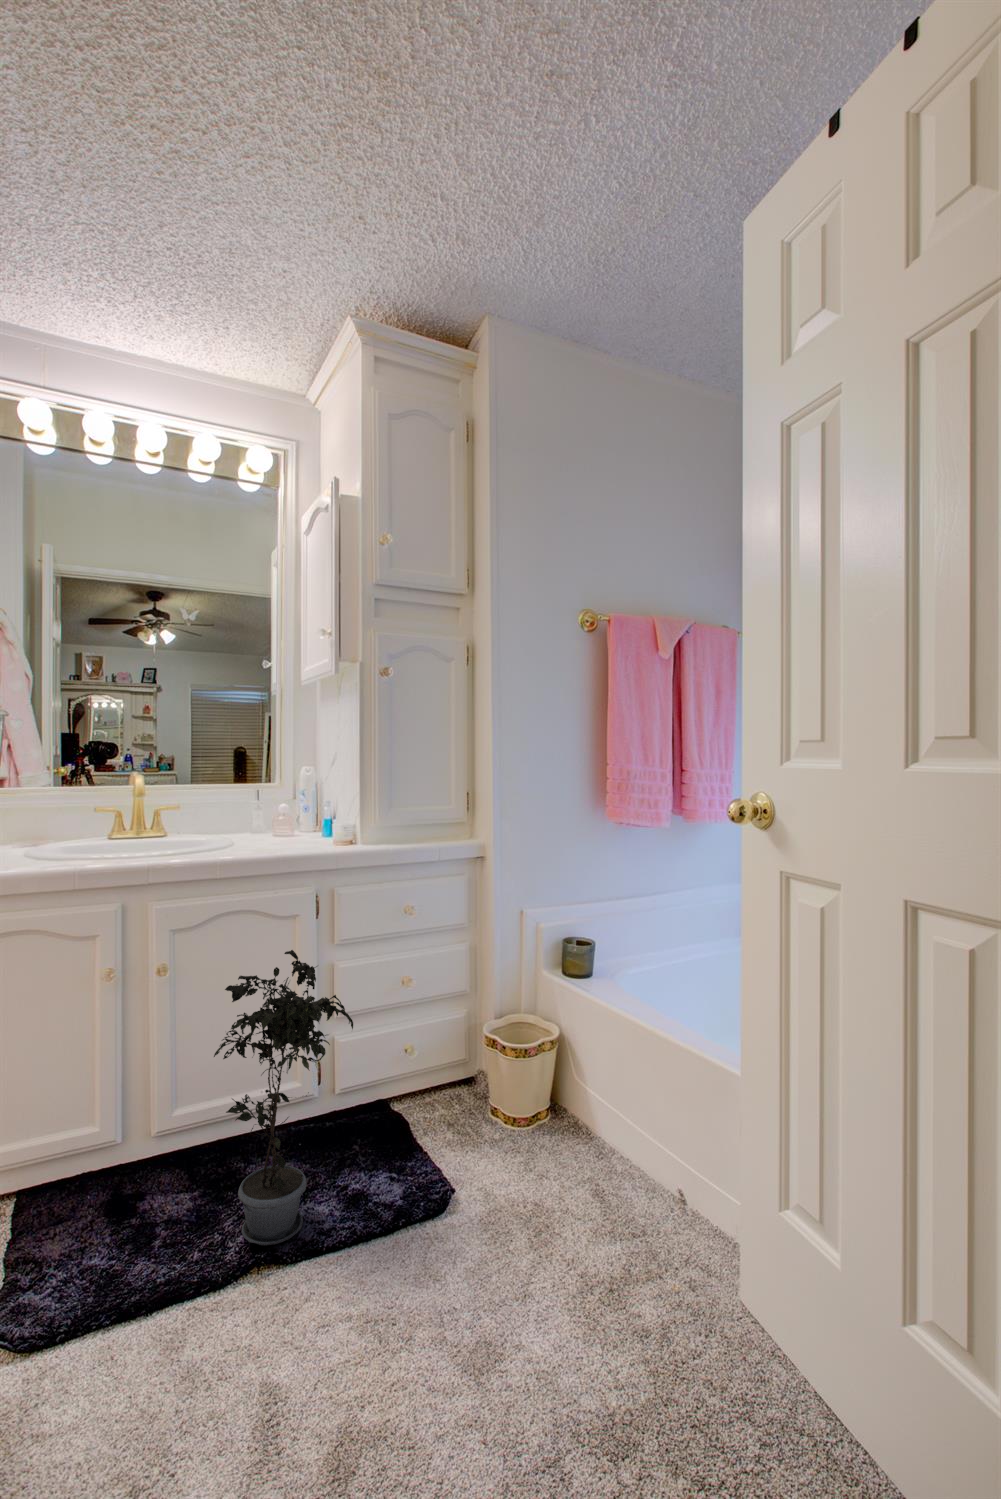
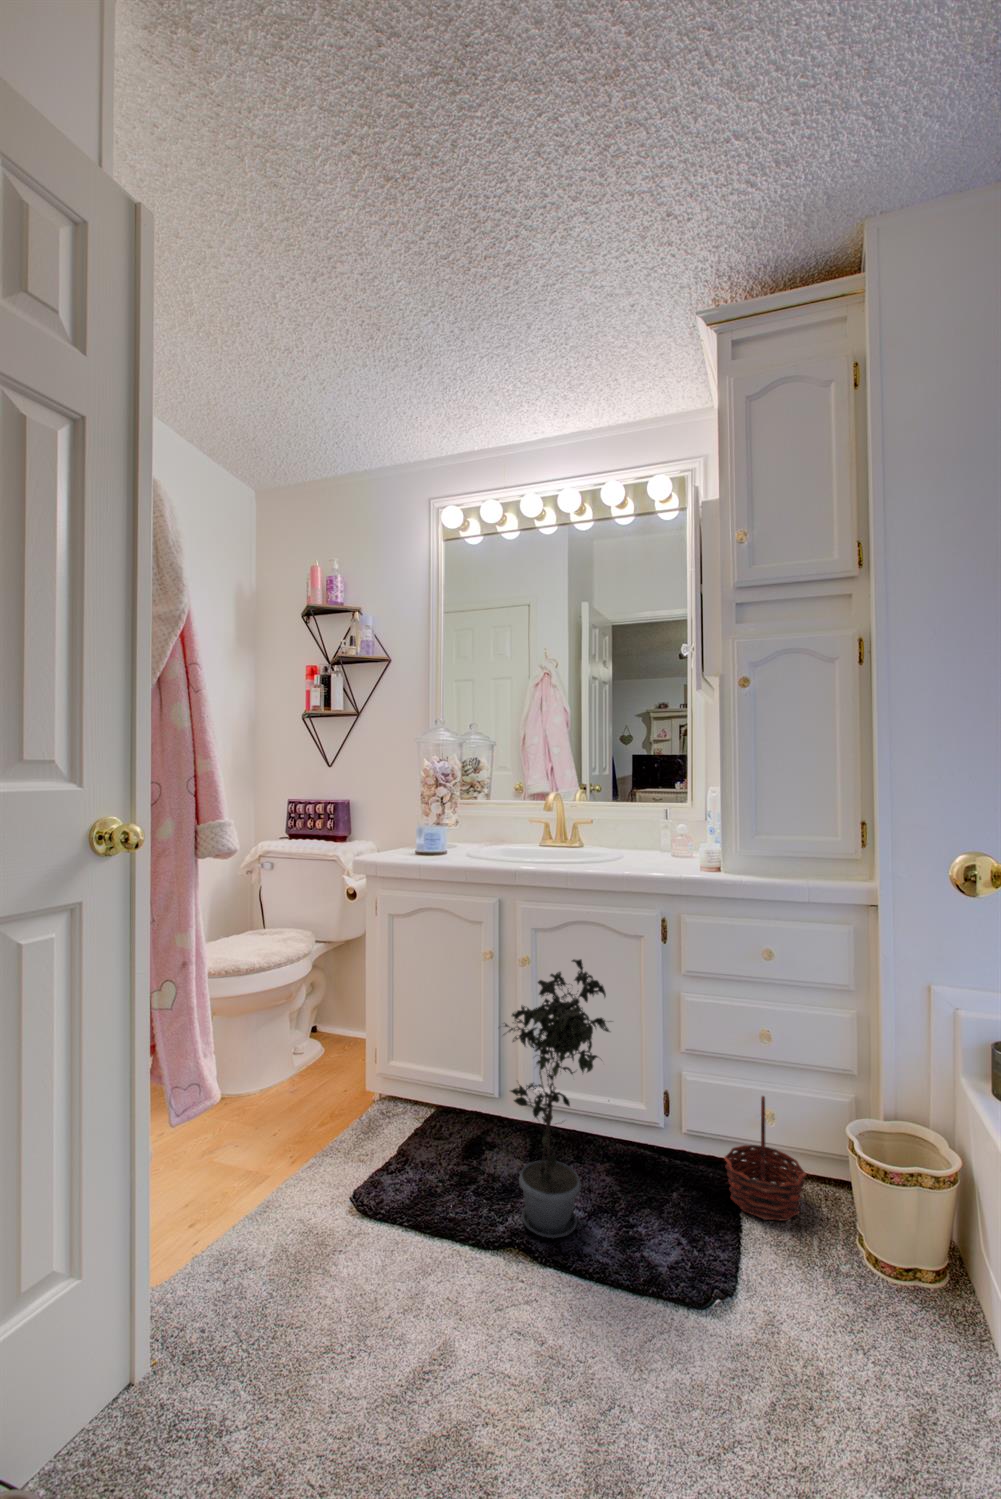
basket: none [388,1032,453,1134] -> present [724,1096,806,1220]

